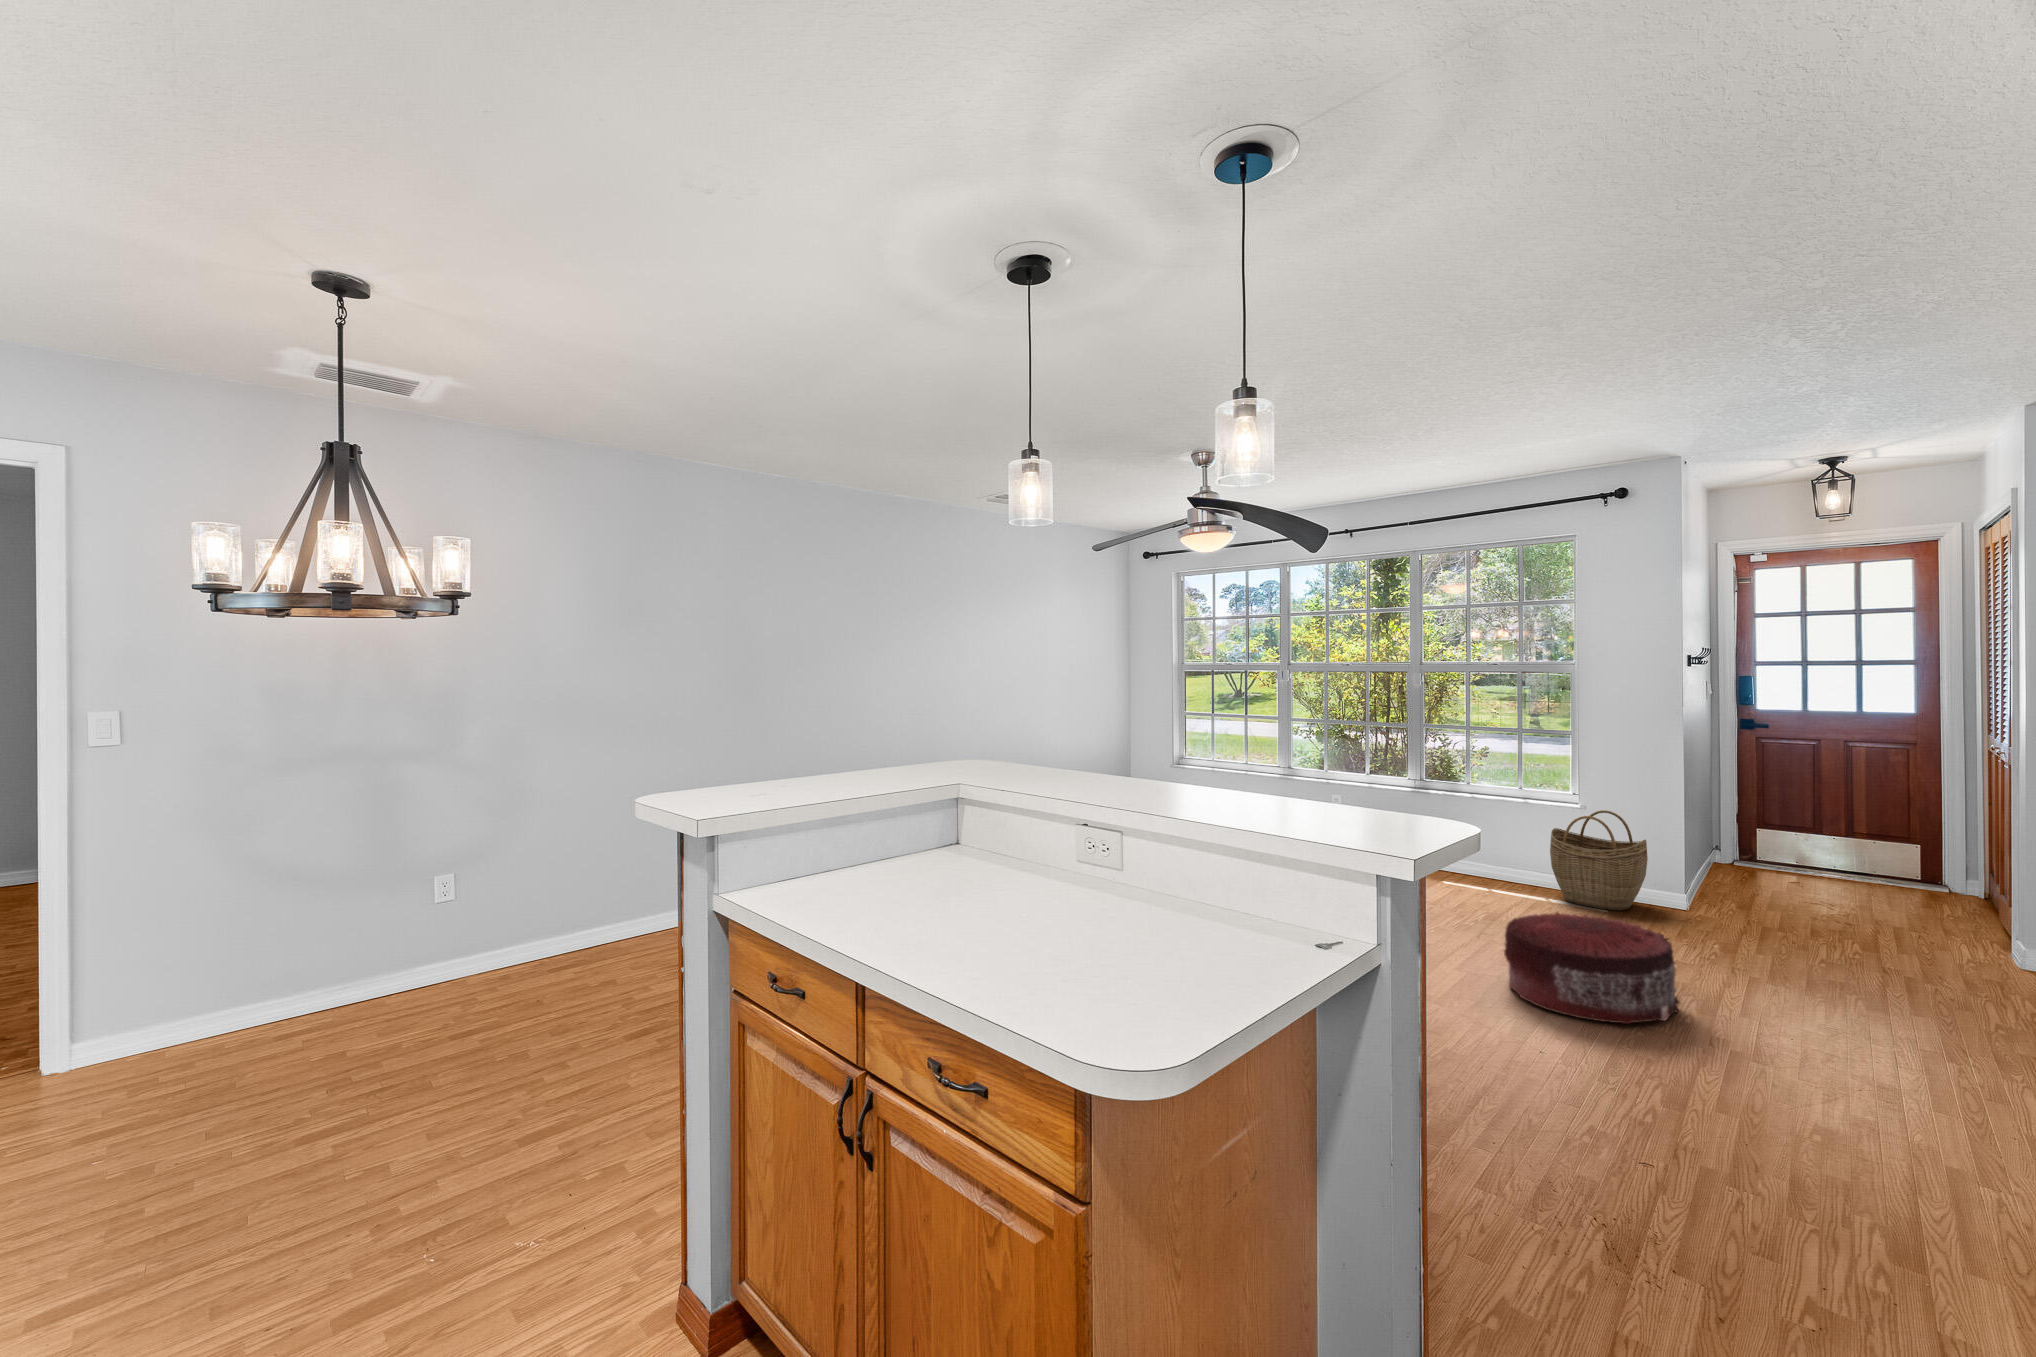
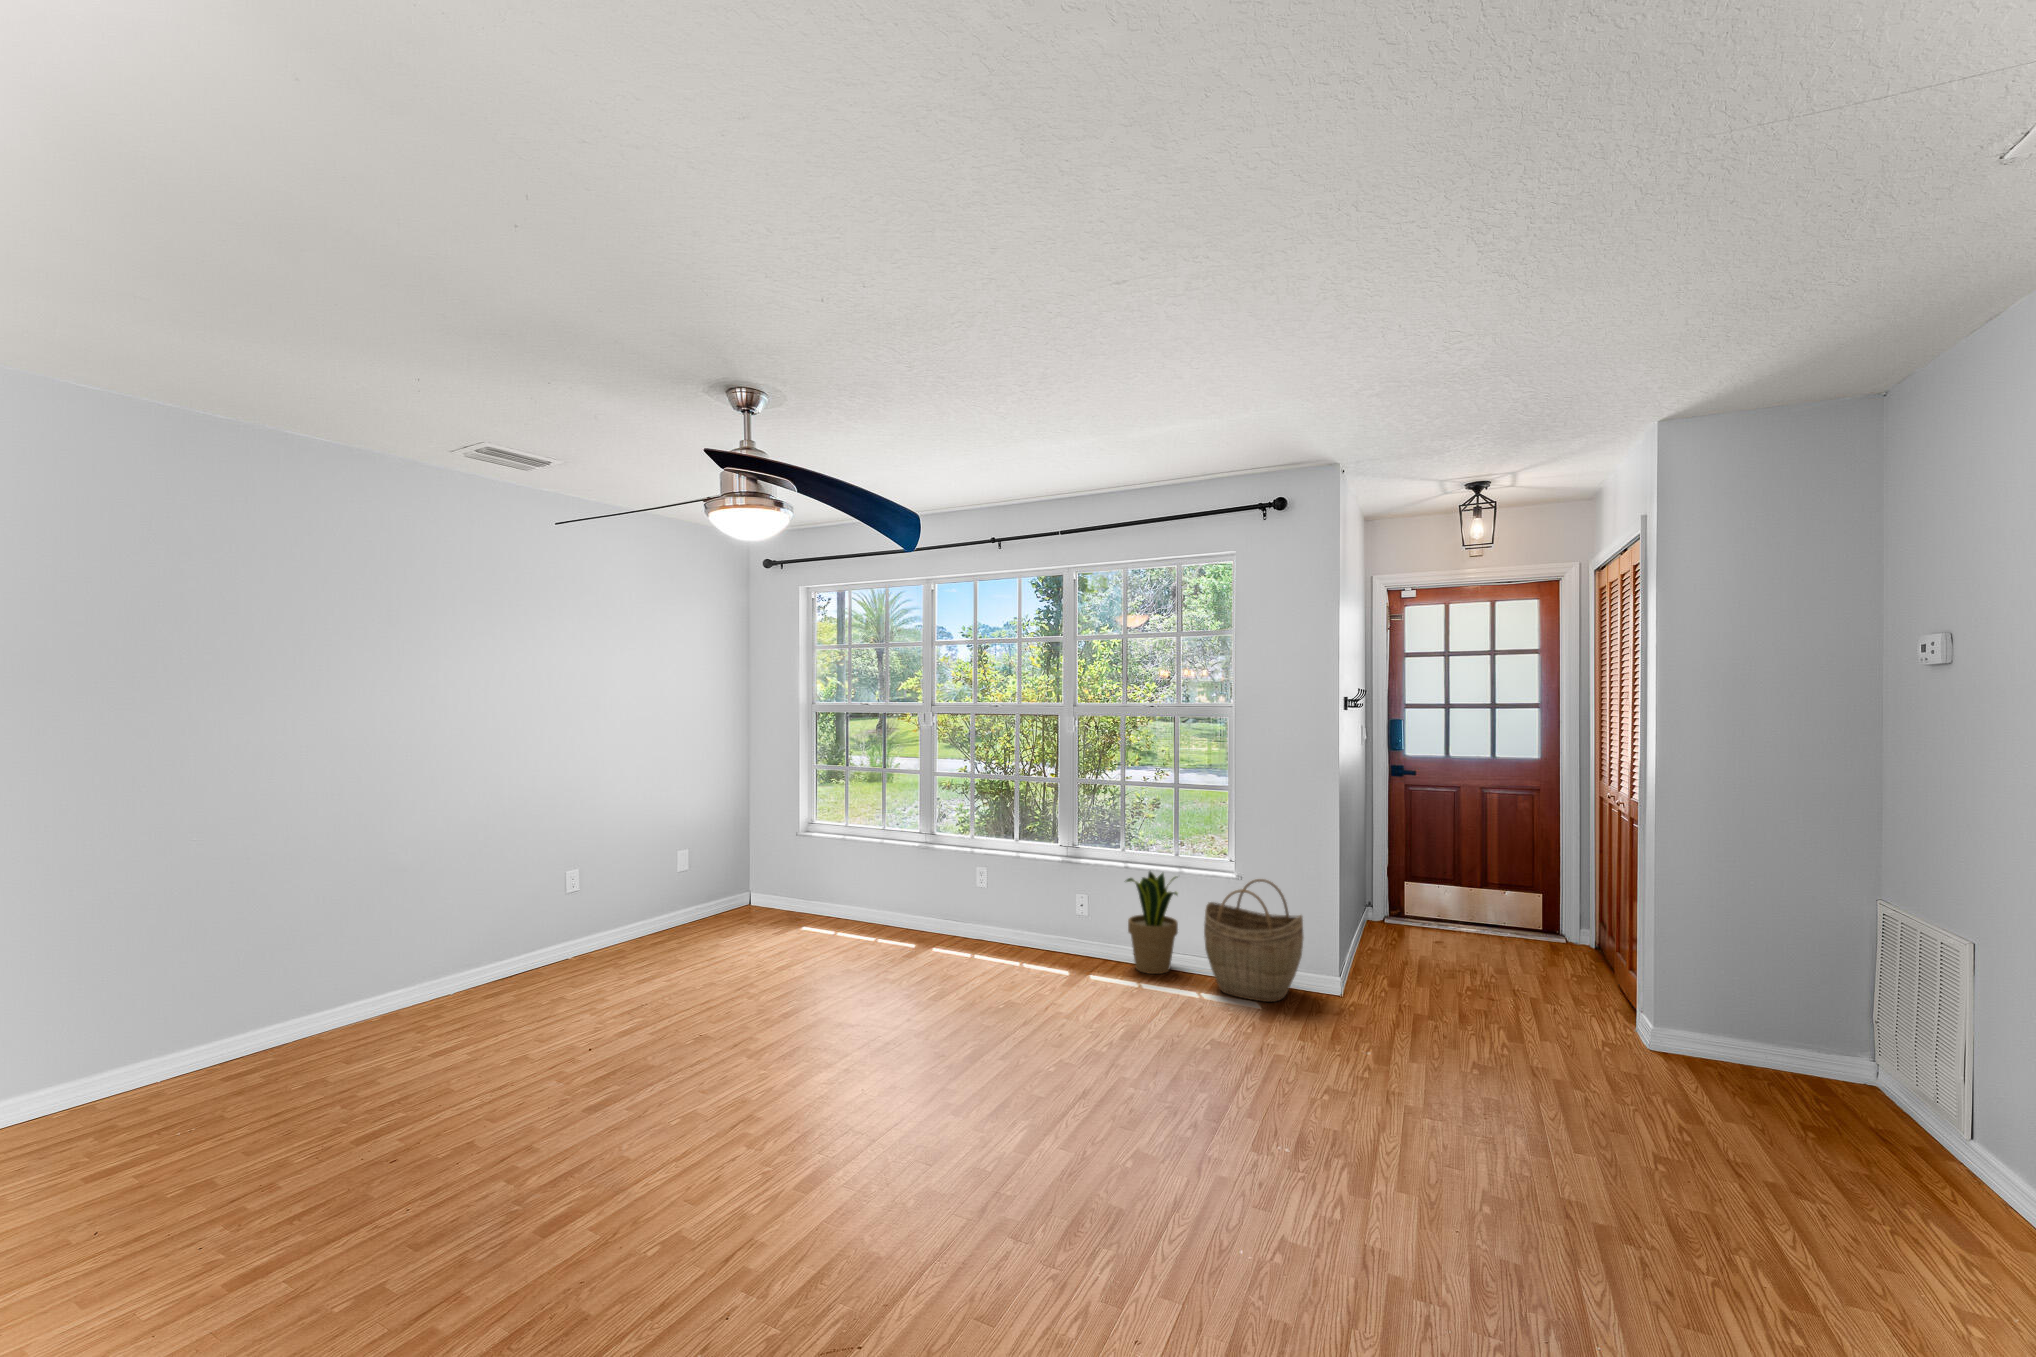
potted plant: none [1474,801,1525,887] -> present [1126,871,1178,974]
pouf: present [1504,912,1680,1024] -> none [1130,1042,1338,1224]

